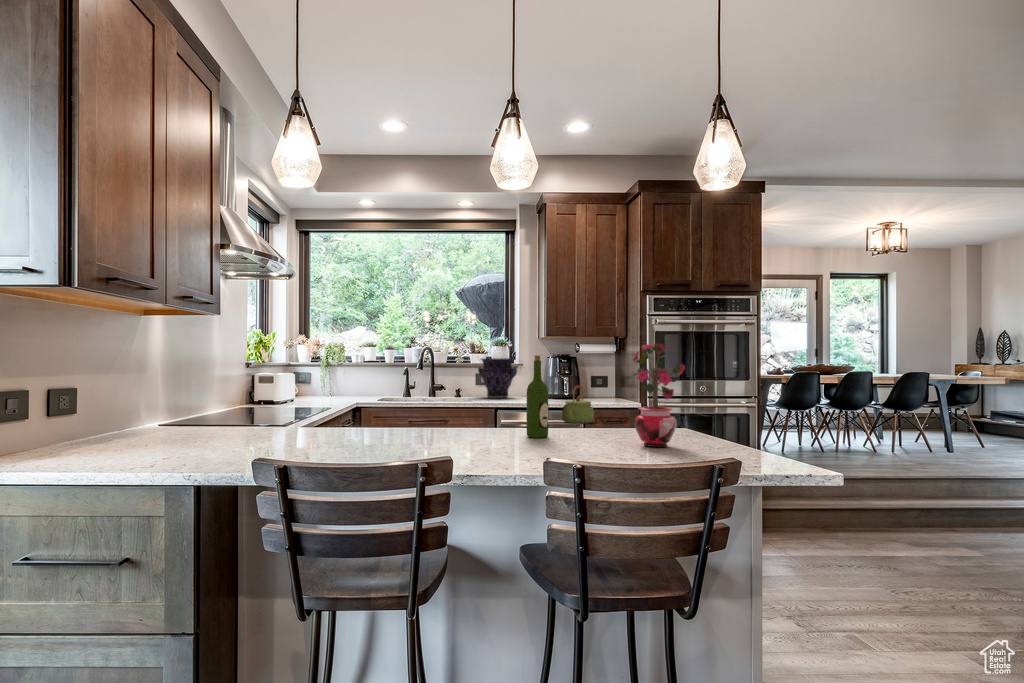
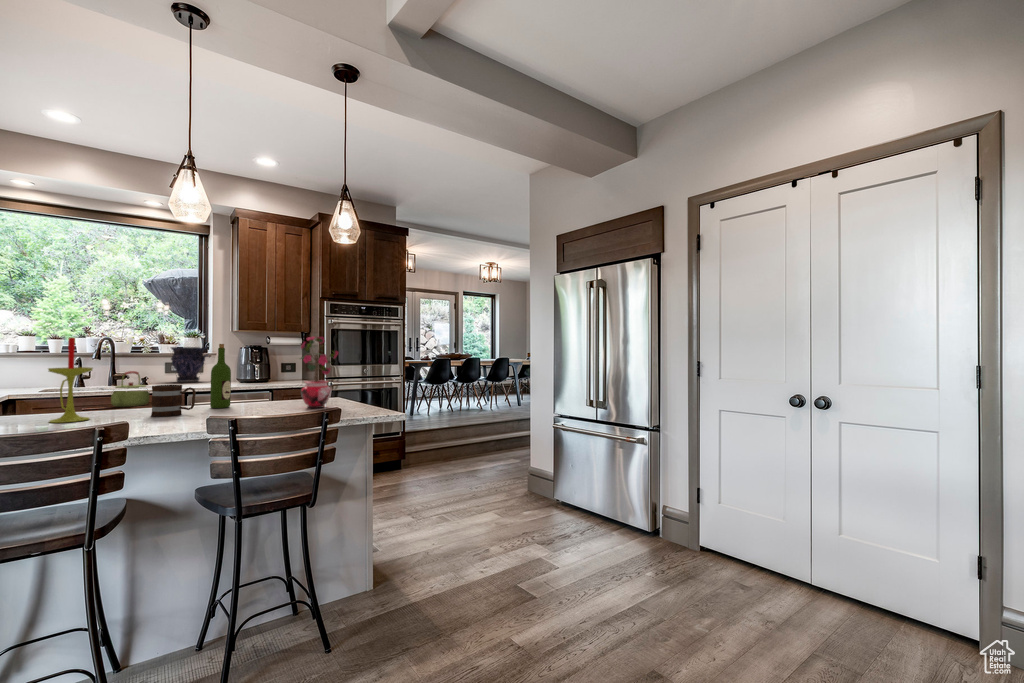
candle: none [378,348,416,447] -> present [48,337,93,423]
kettle: present [562,386,594,424] -> present [111,371,149,407]
mug: none [469,407,513,446] -> present [151,385,196,417]

